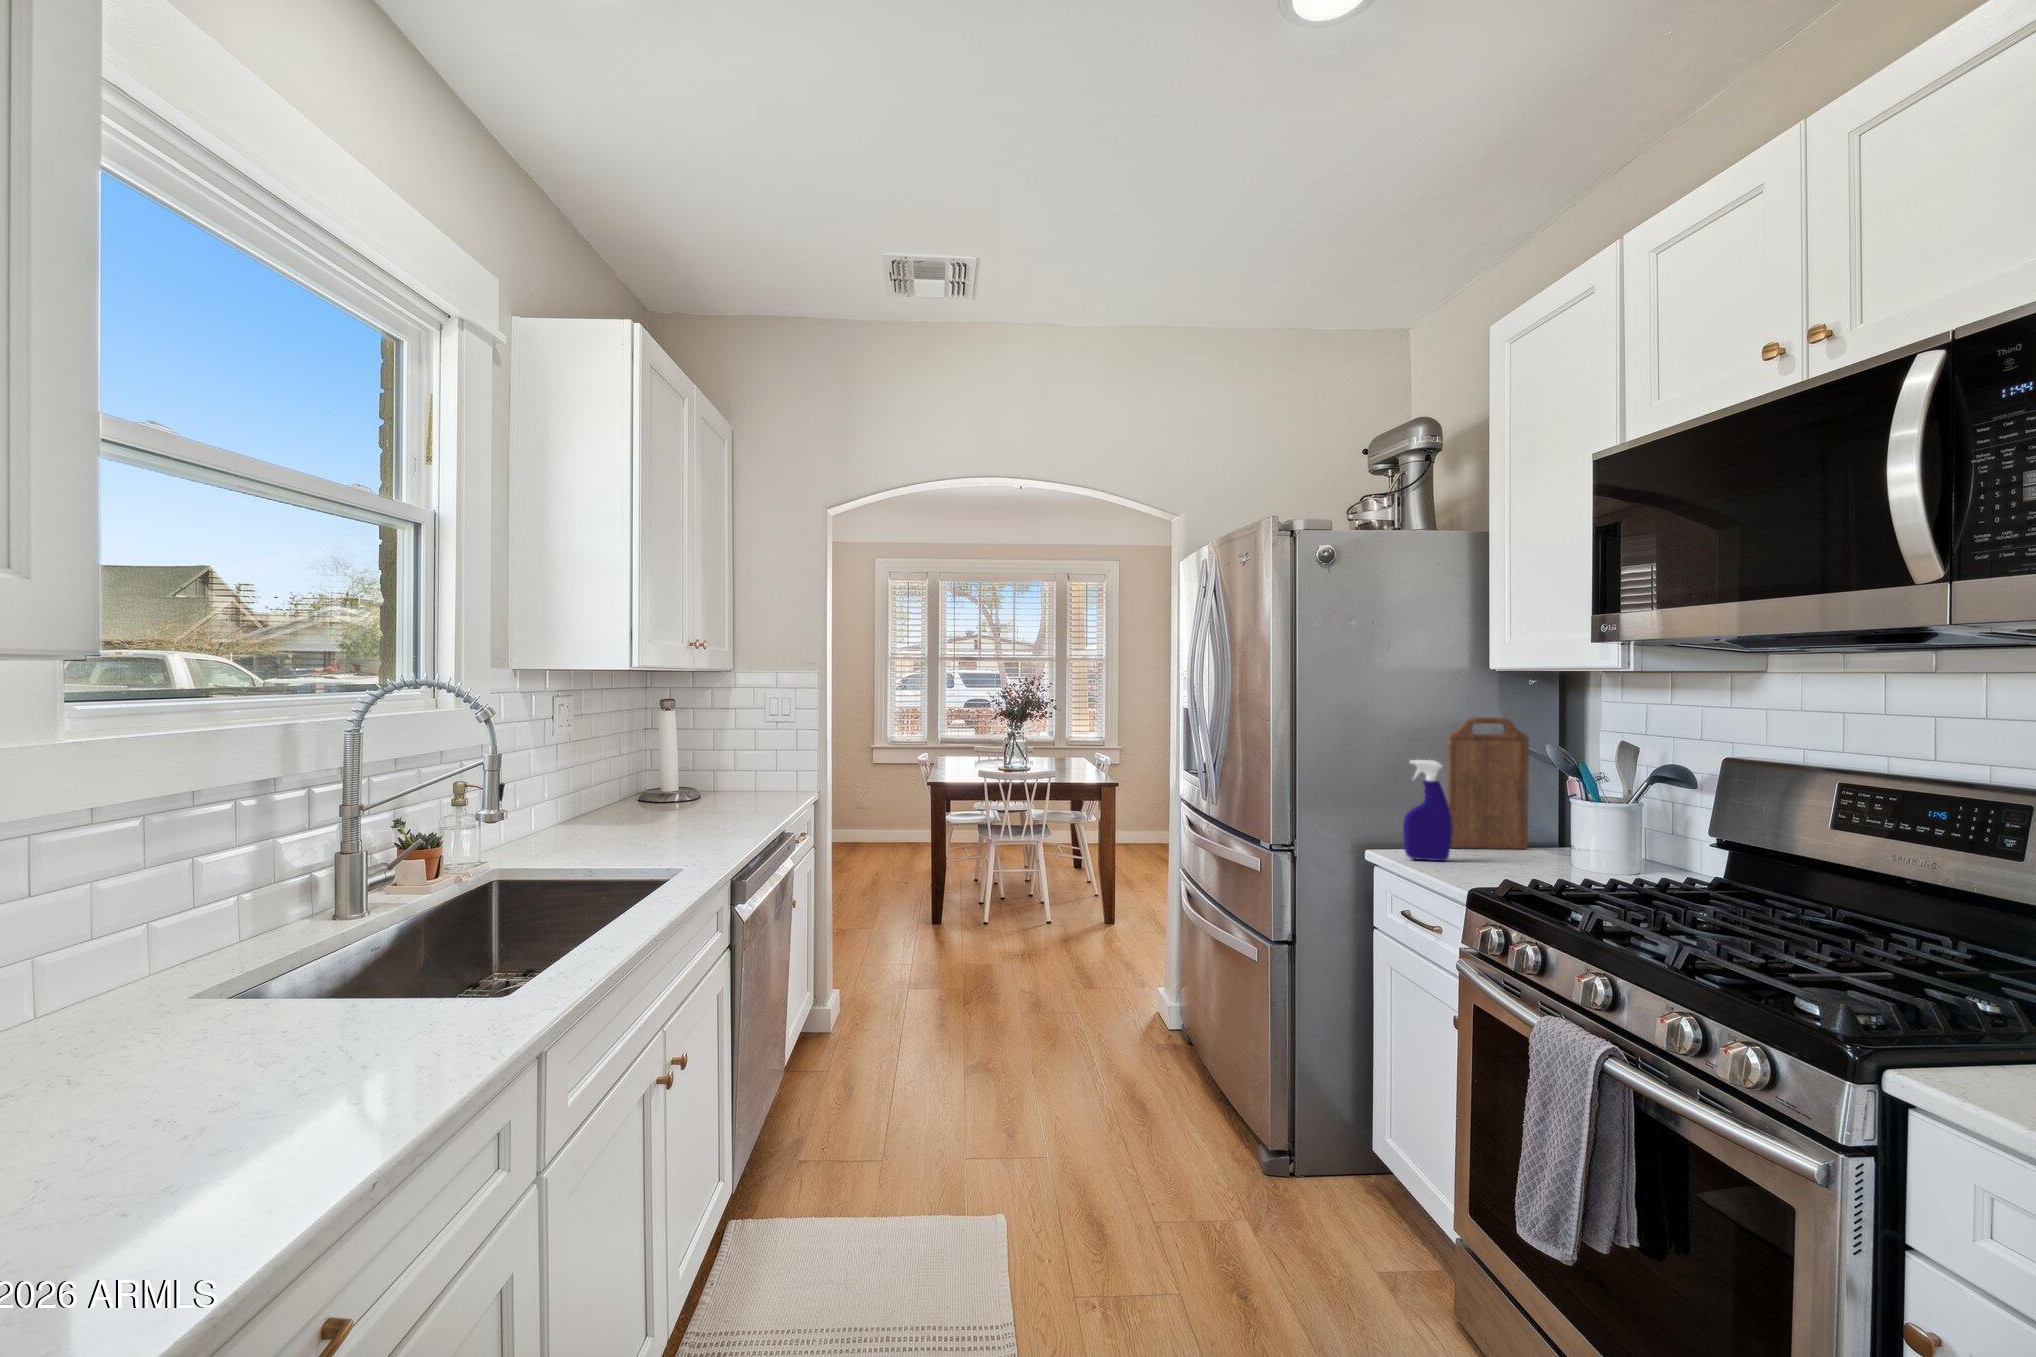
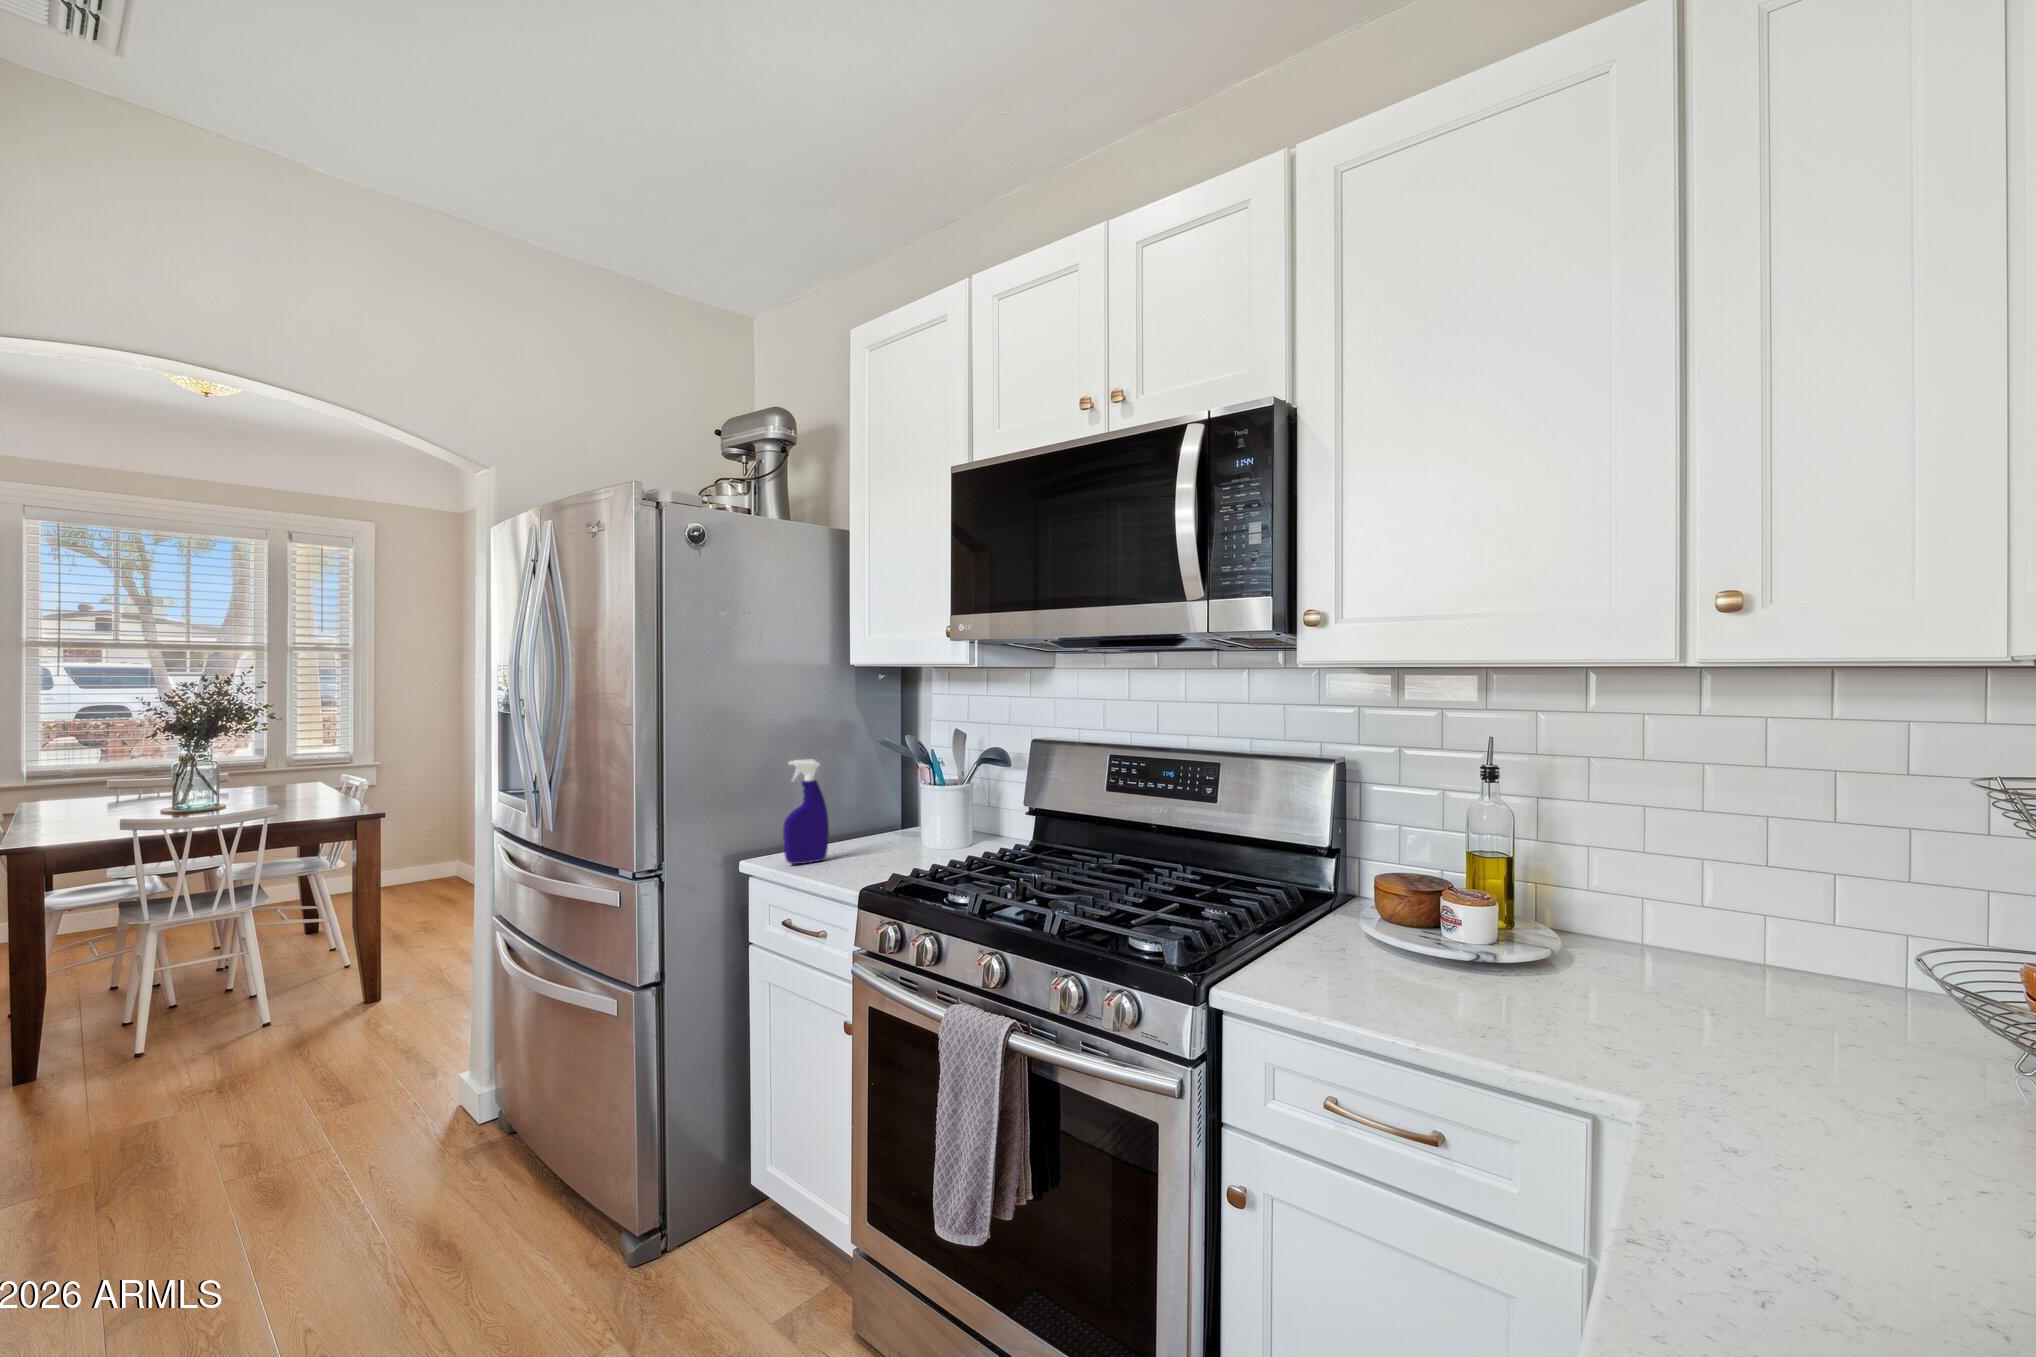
cutting board: present [1447,717,1529,849] -> none [816,710,884,843]

